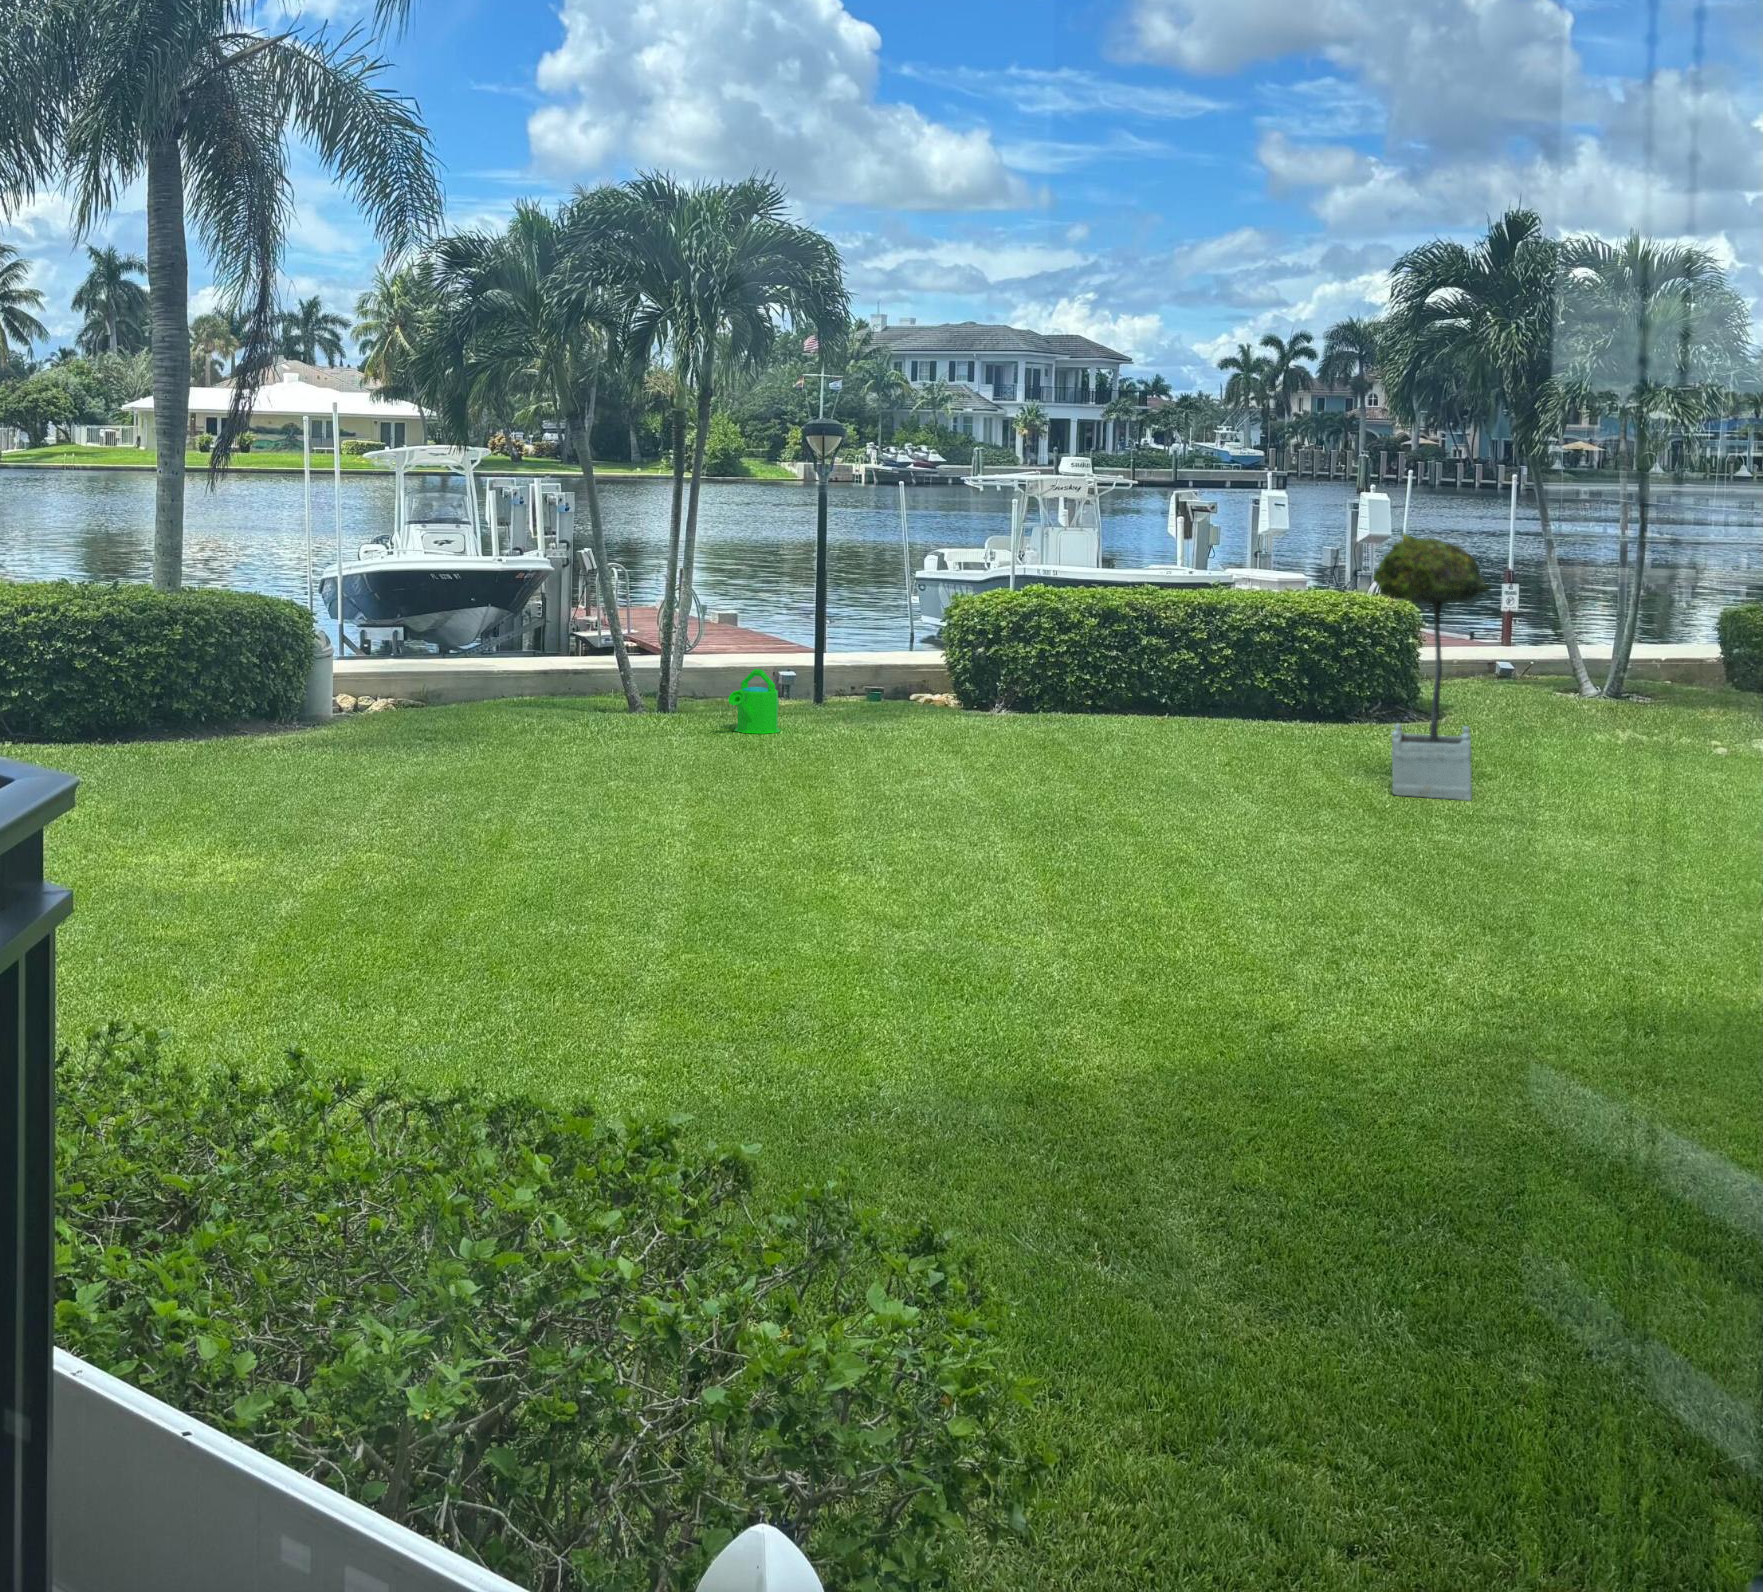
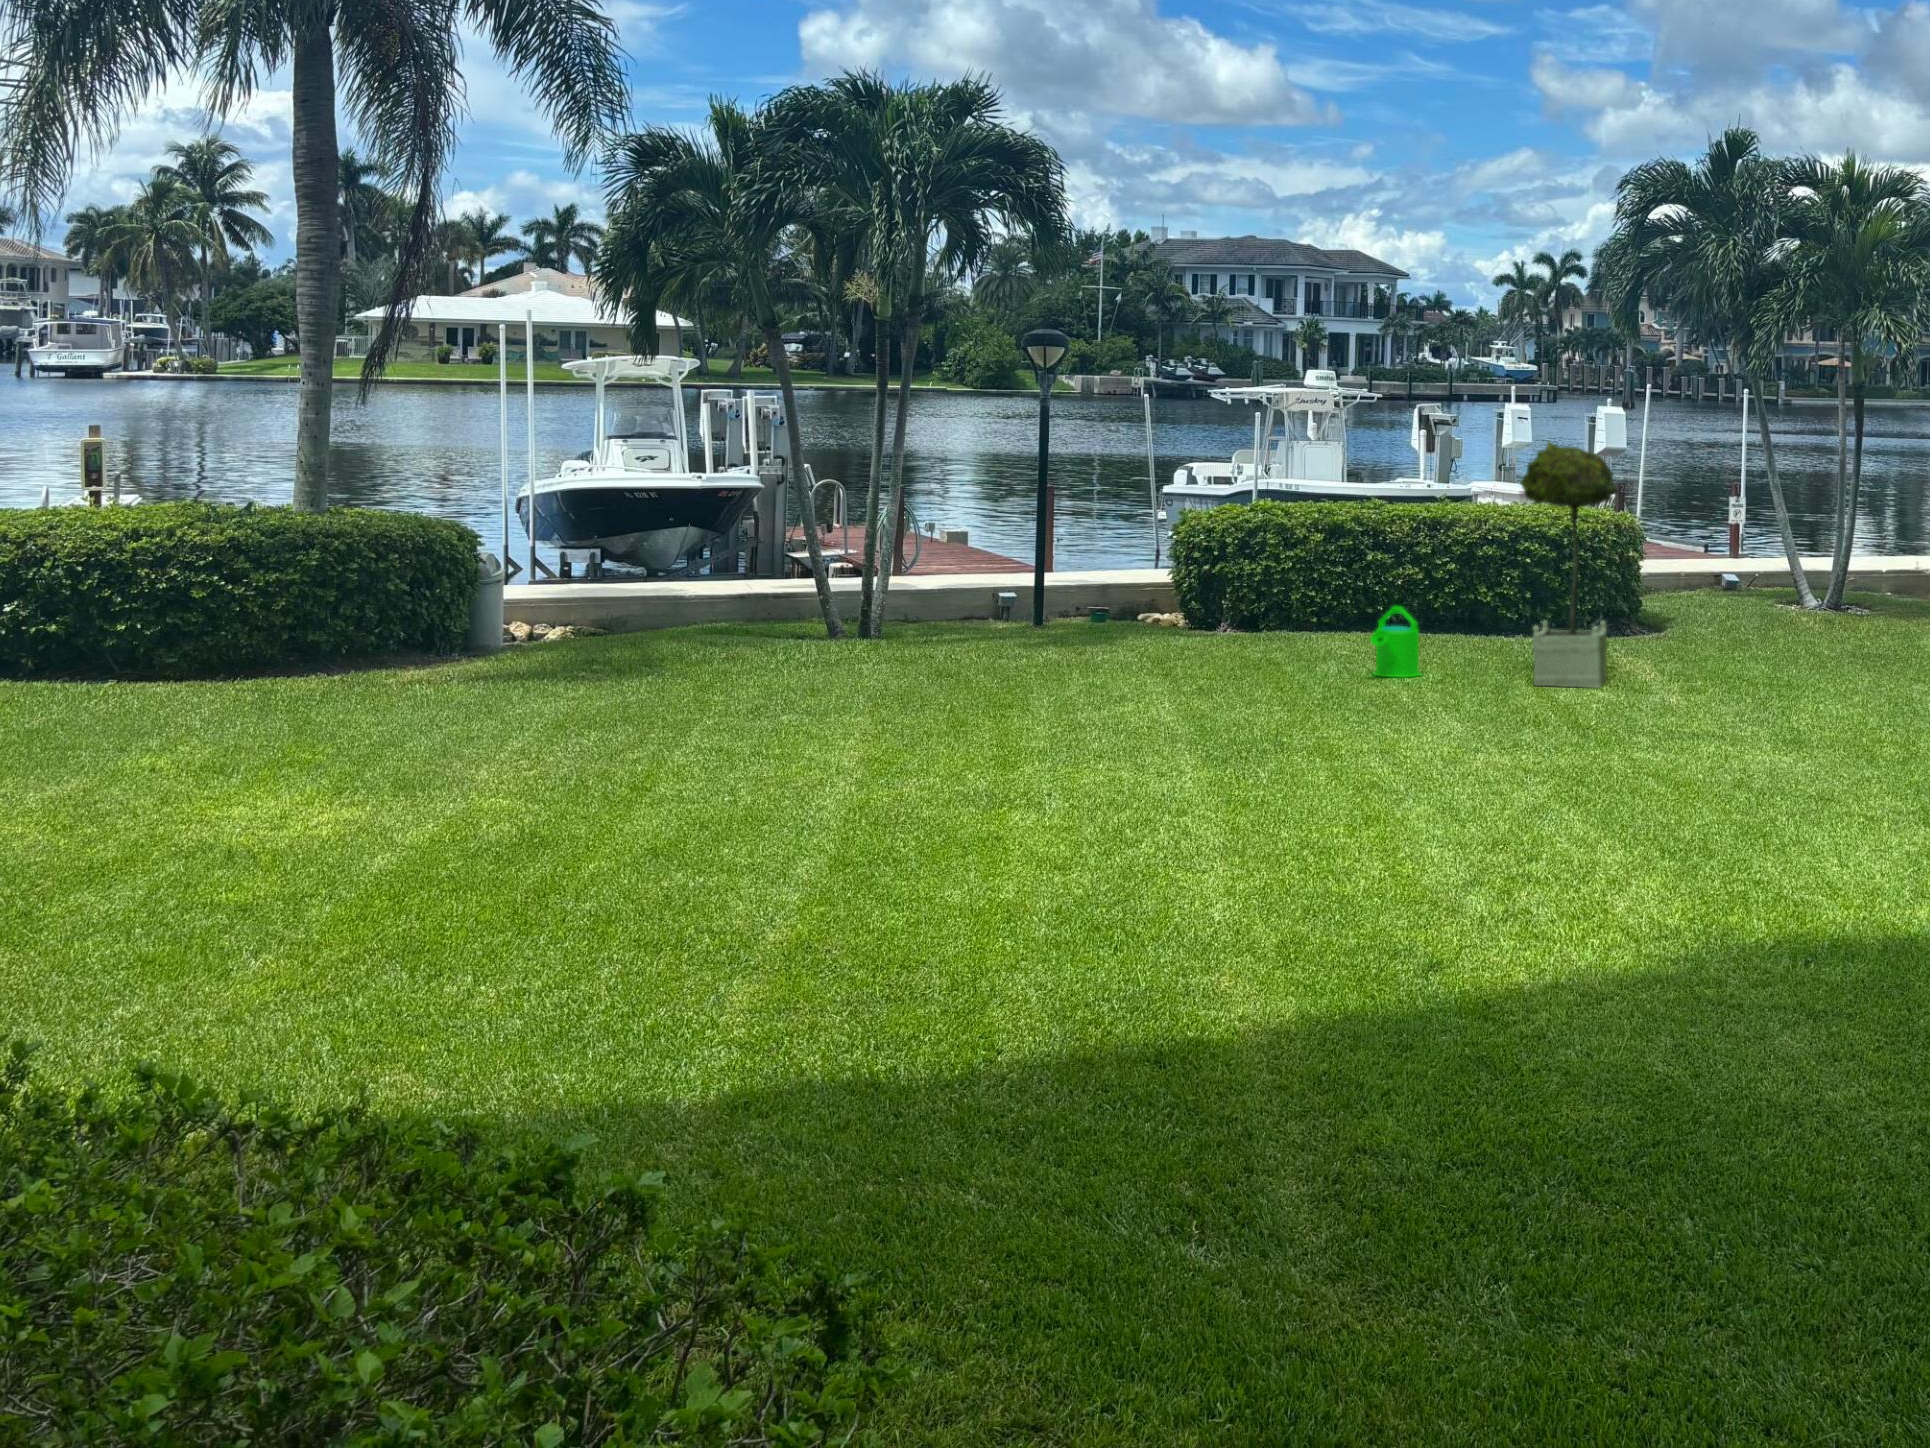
watering can: present [728,669,781,734] -> present [1370,606,1422,678]

